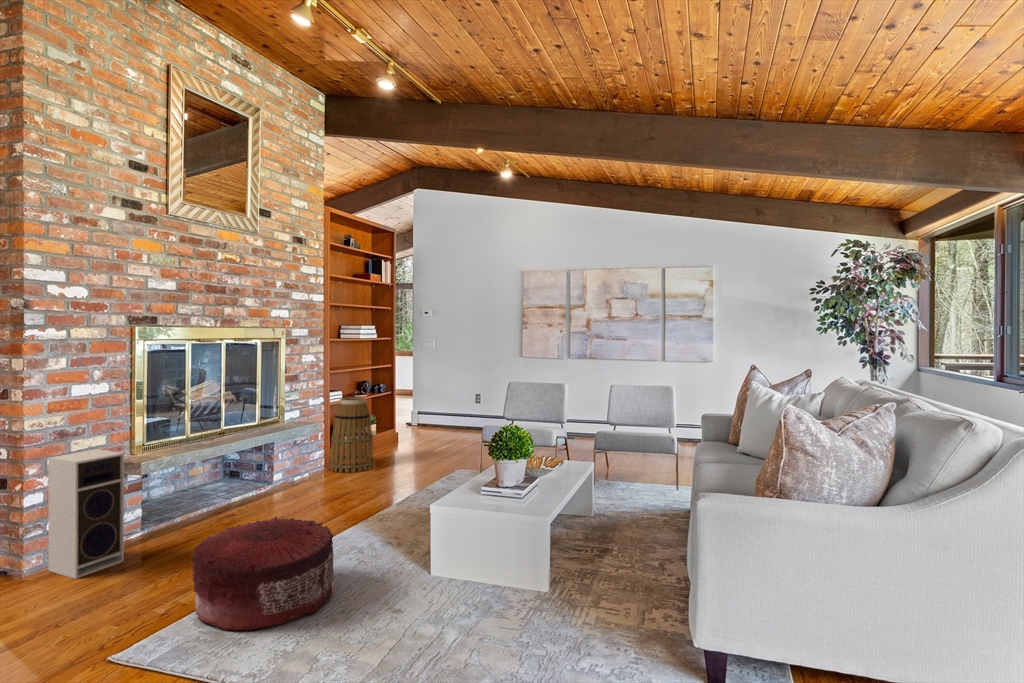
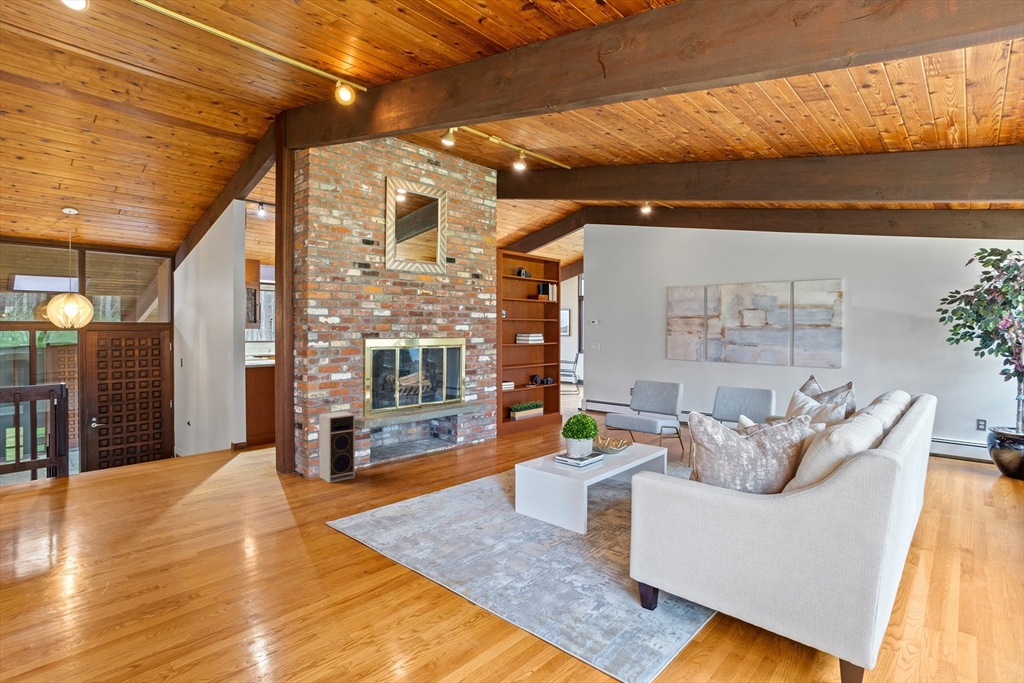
basket: present [329,397,374,473] -> none [497,387,528,441]
pouf: present [192,517,334,631] -> none [372,460,453,522]

